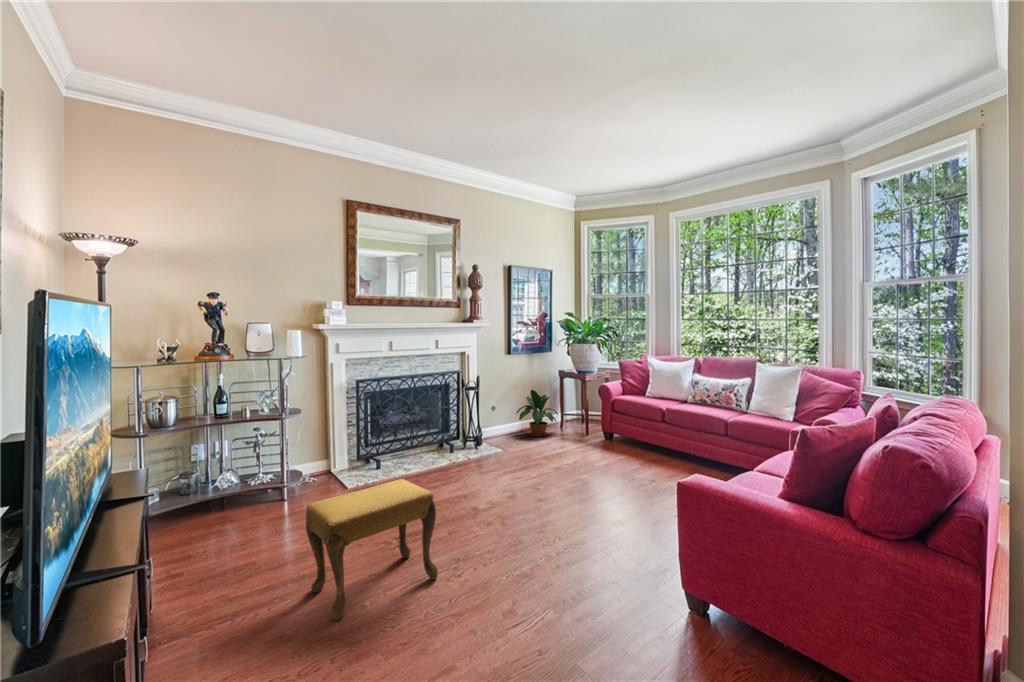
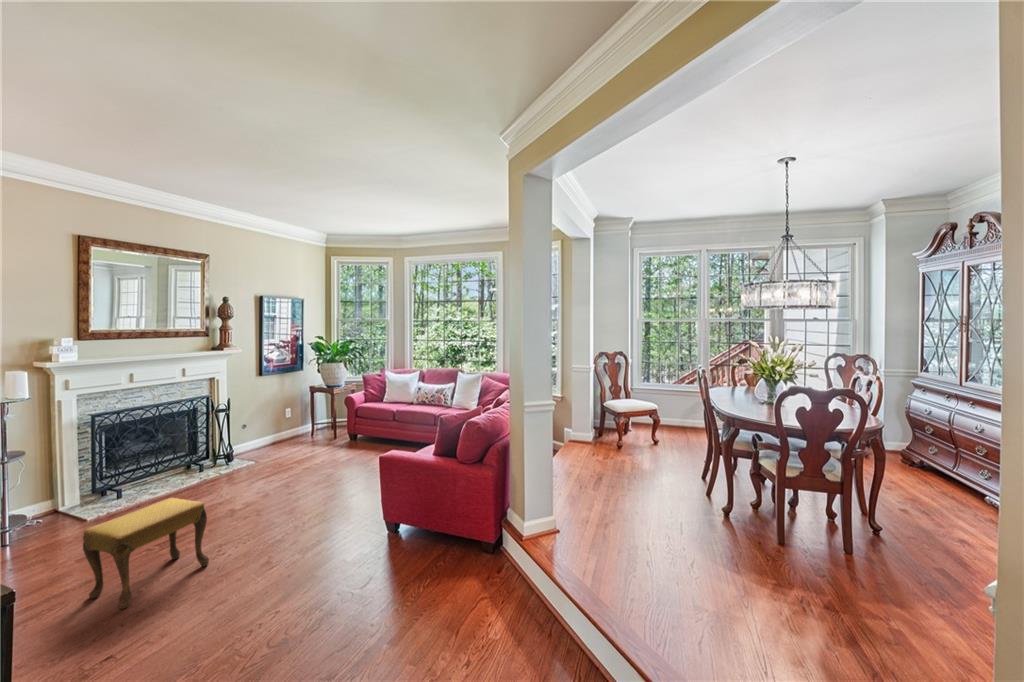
potted plant: present [516,390,558,436] -> none [268,406,310,446]

